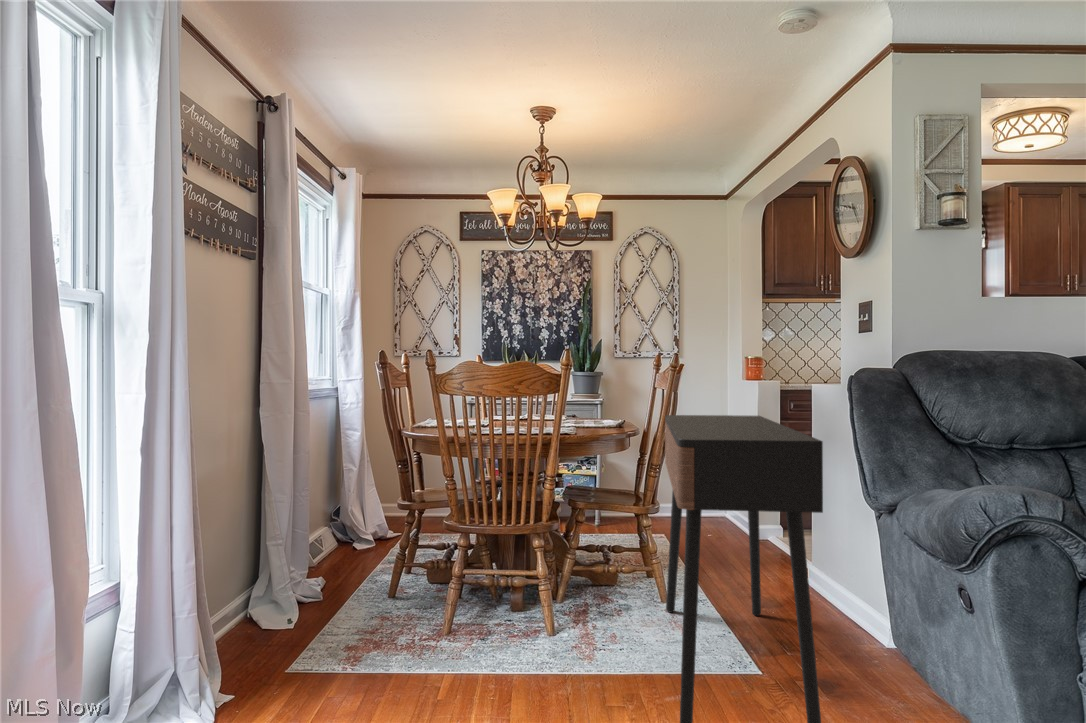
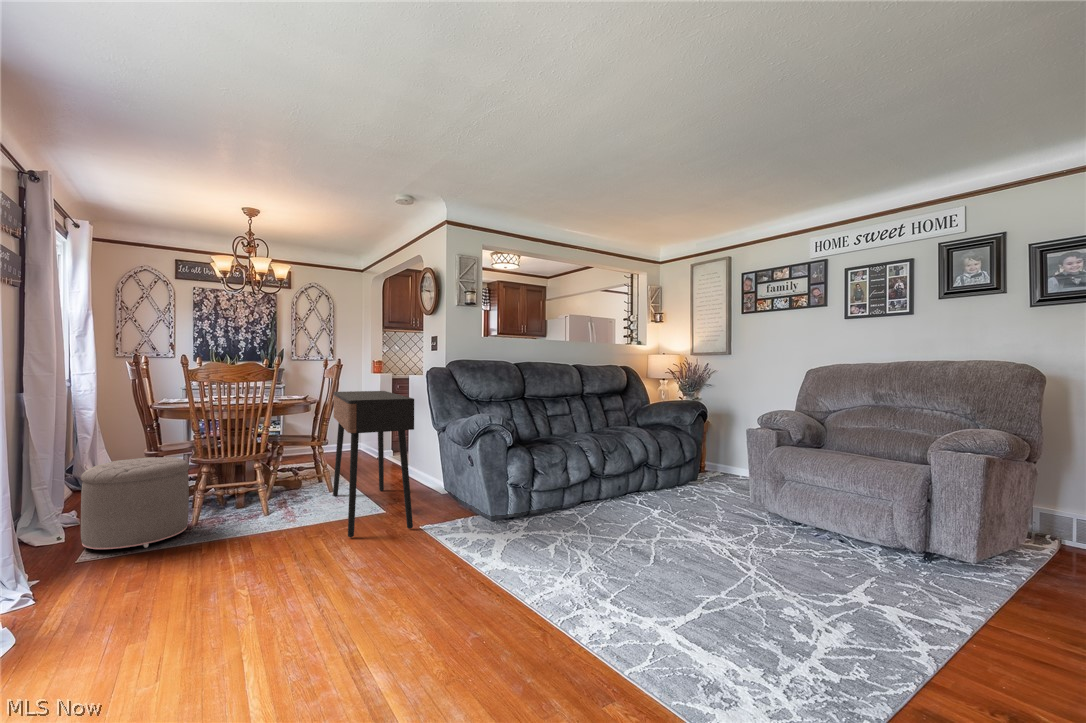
ottoman: none [299,514,436,666] -> present [81,457,189,549]

